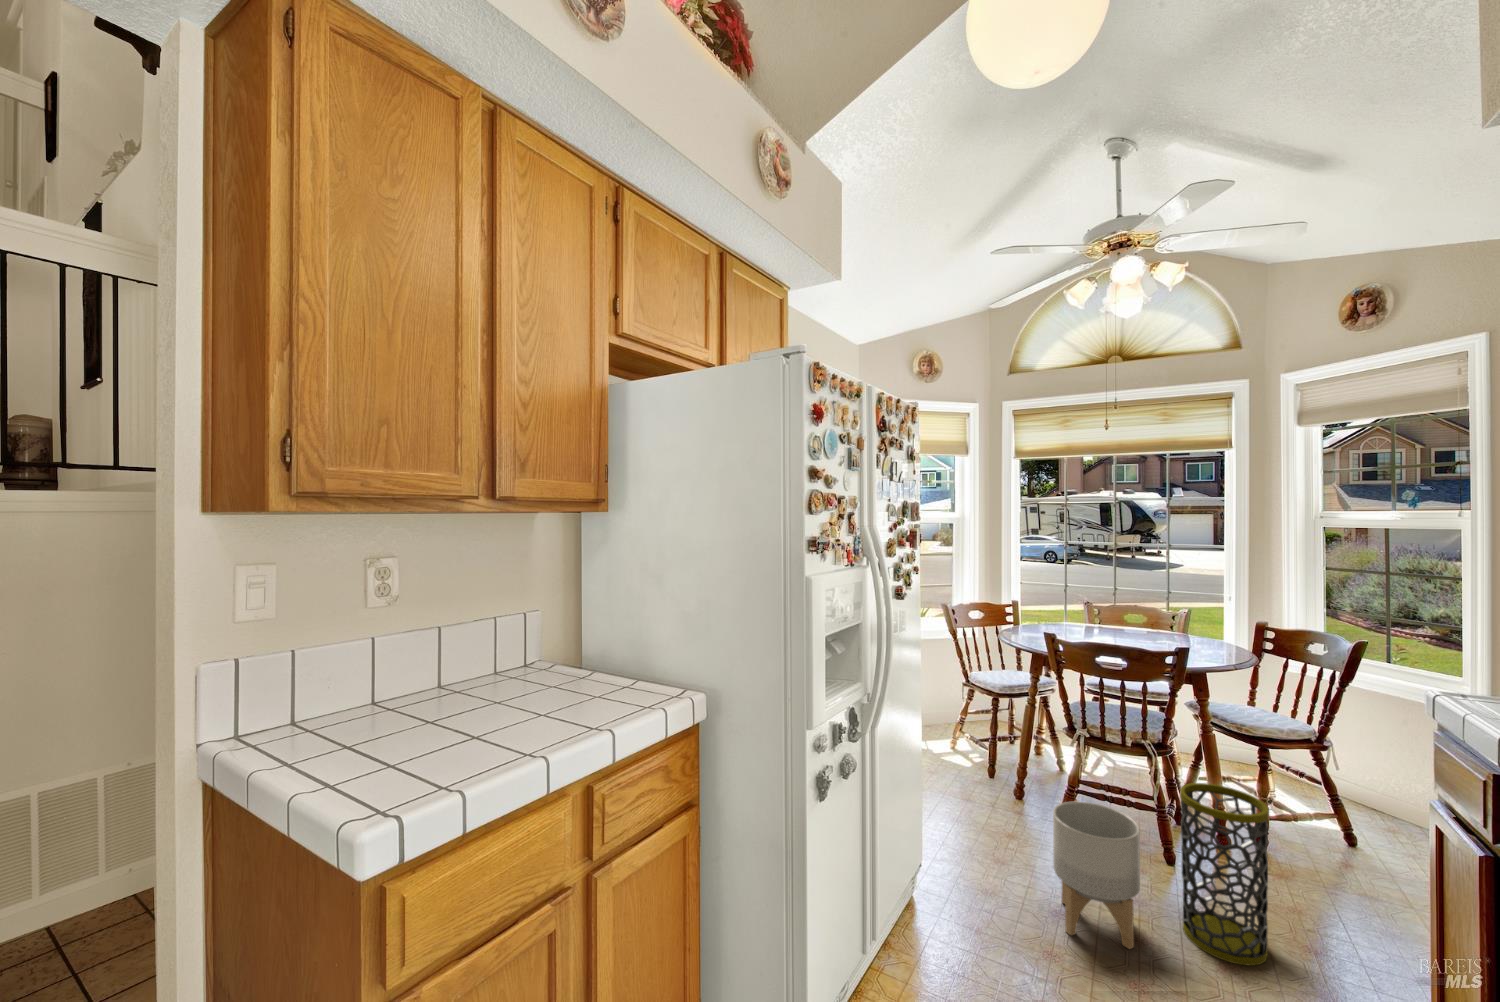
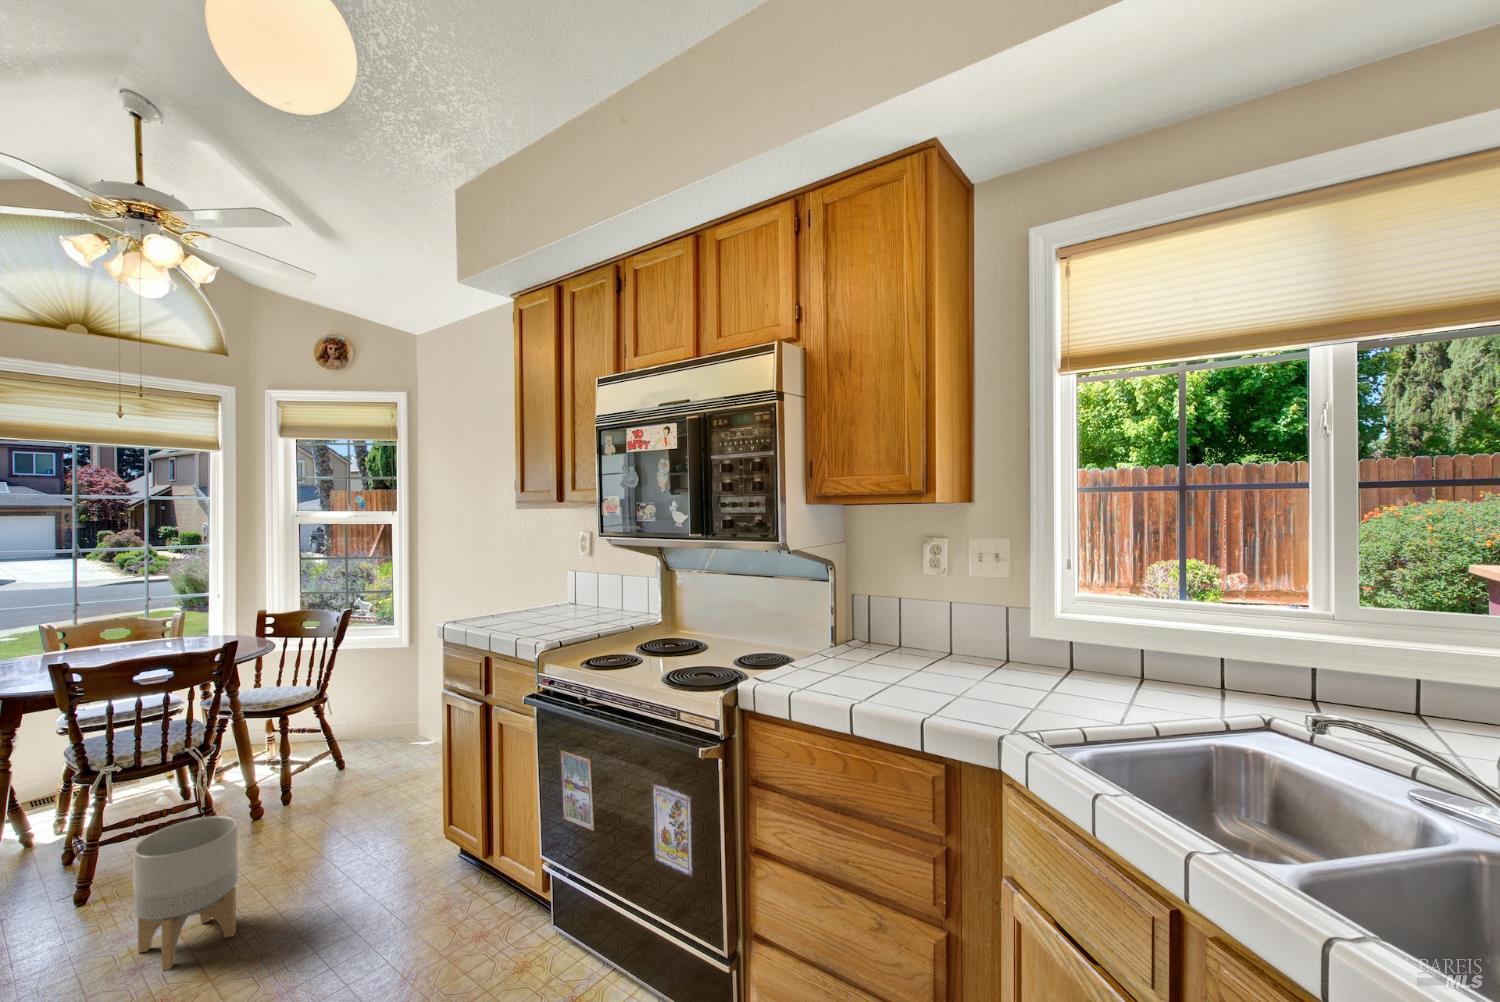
trash can: present [1180,783,1268,966] -> none [261,746,334,895]

